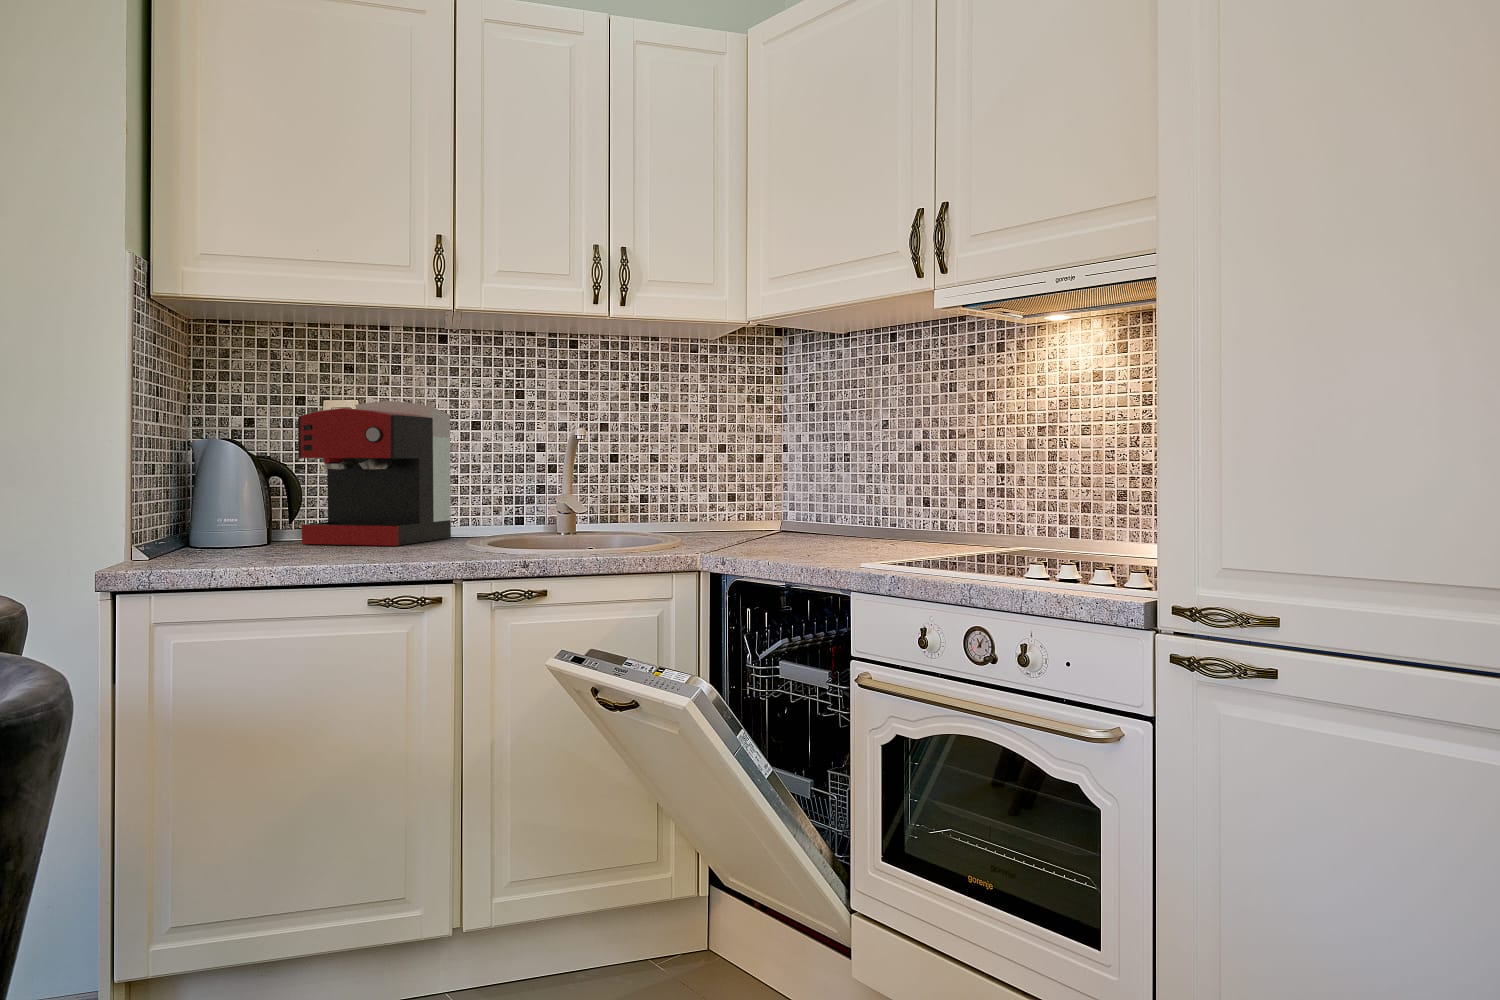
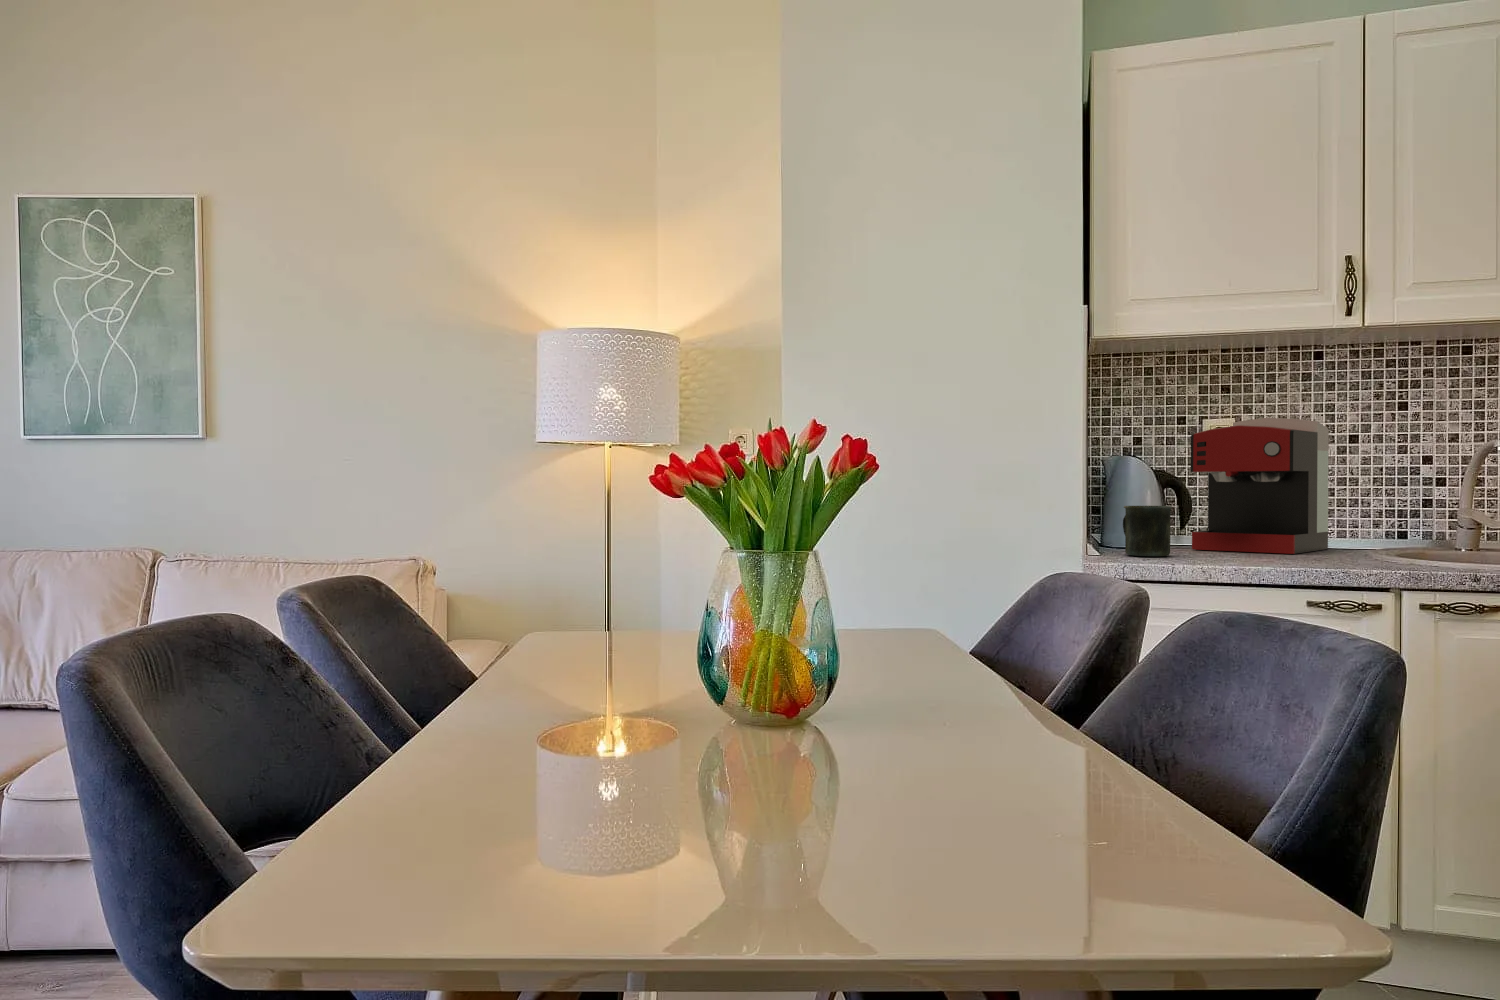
mug: none [192,497,250,556] -> present [1123,506,1172,556]

